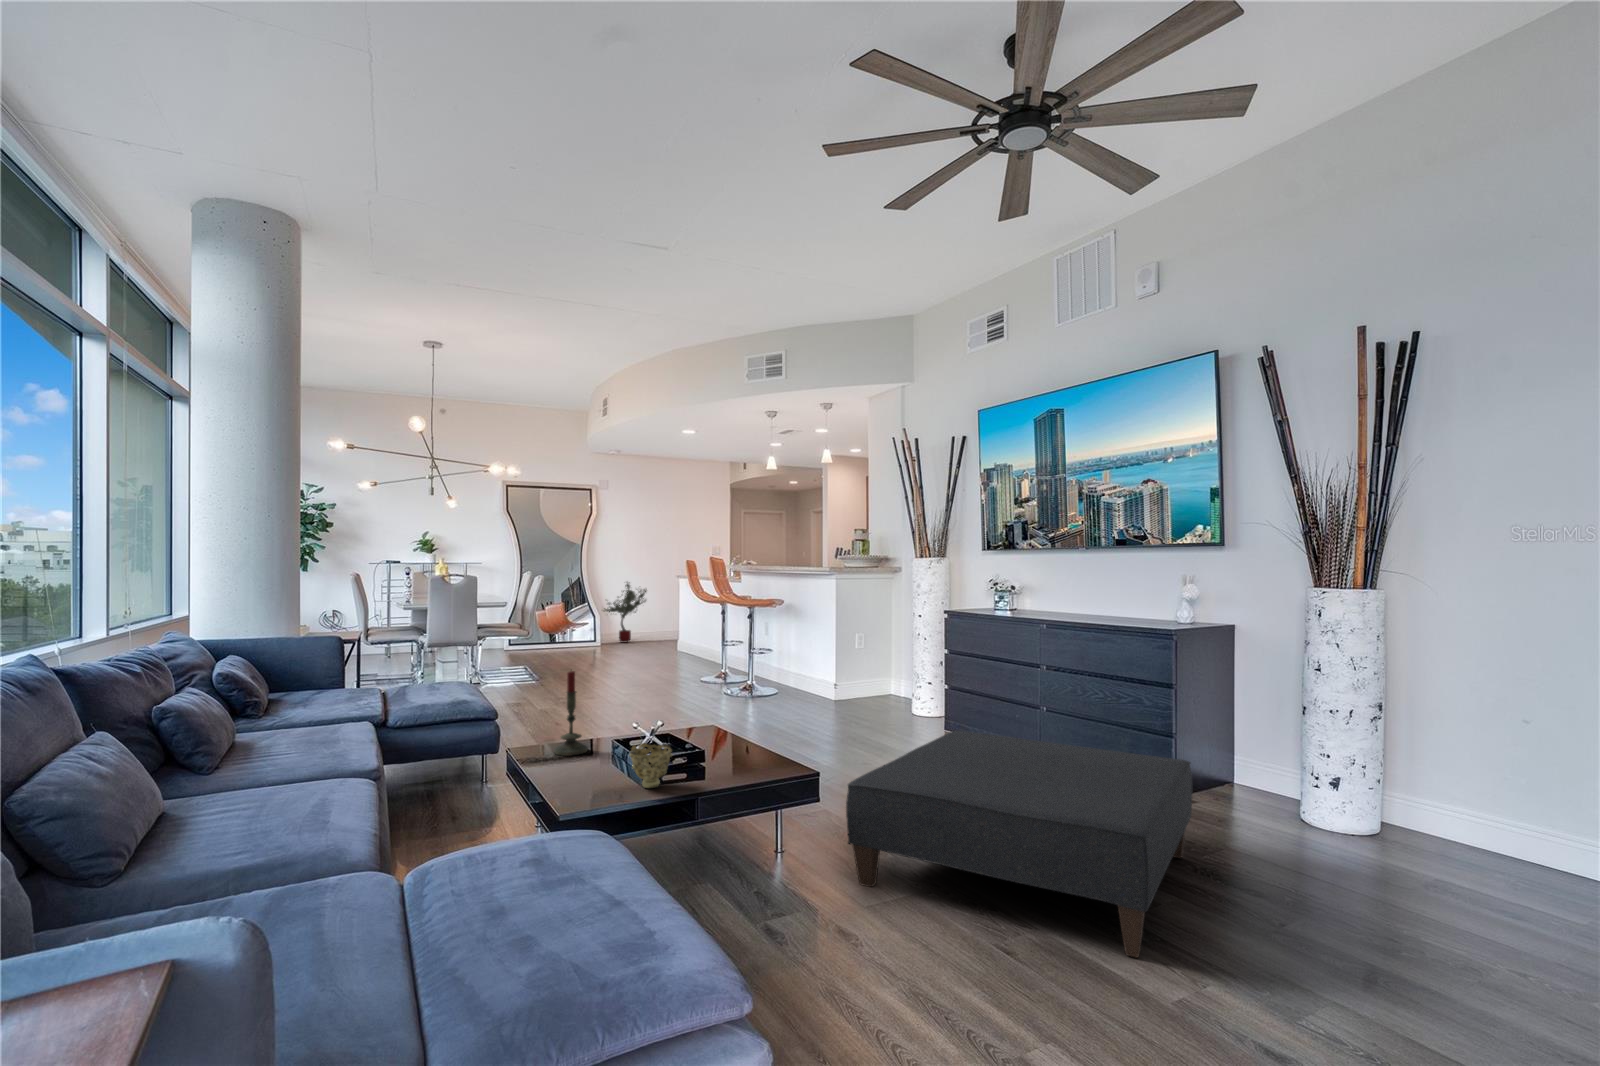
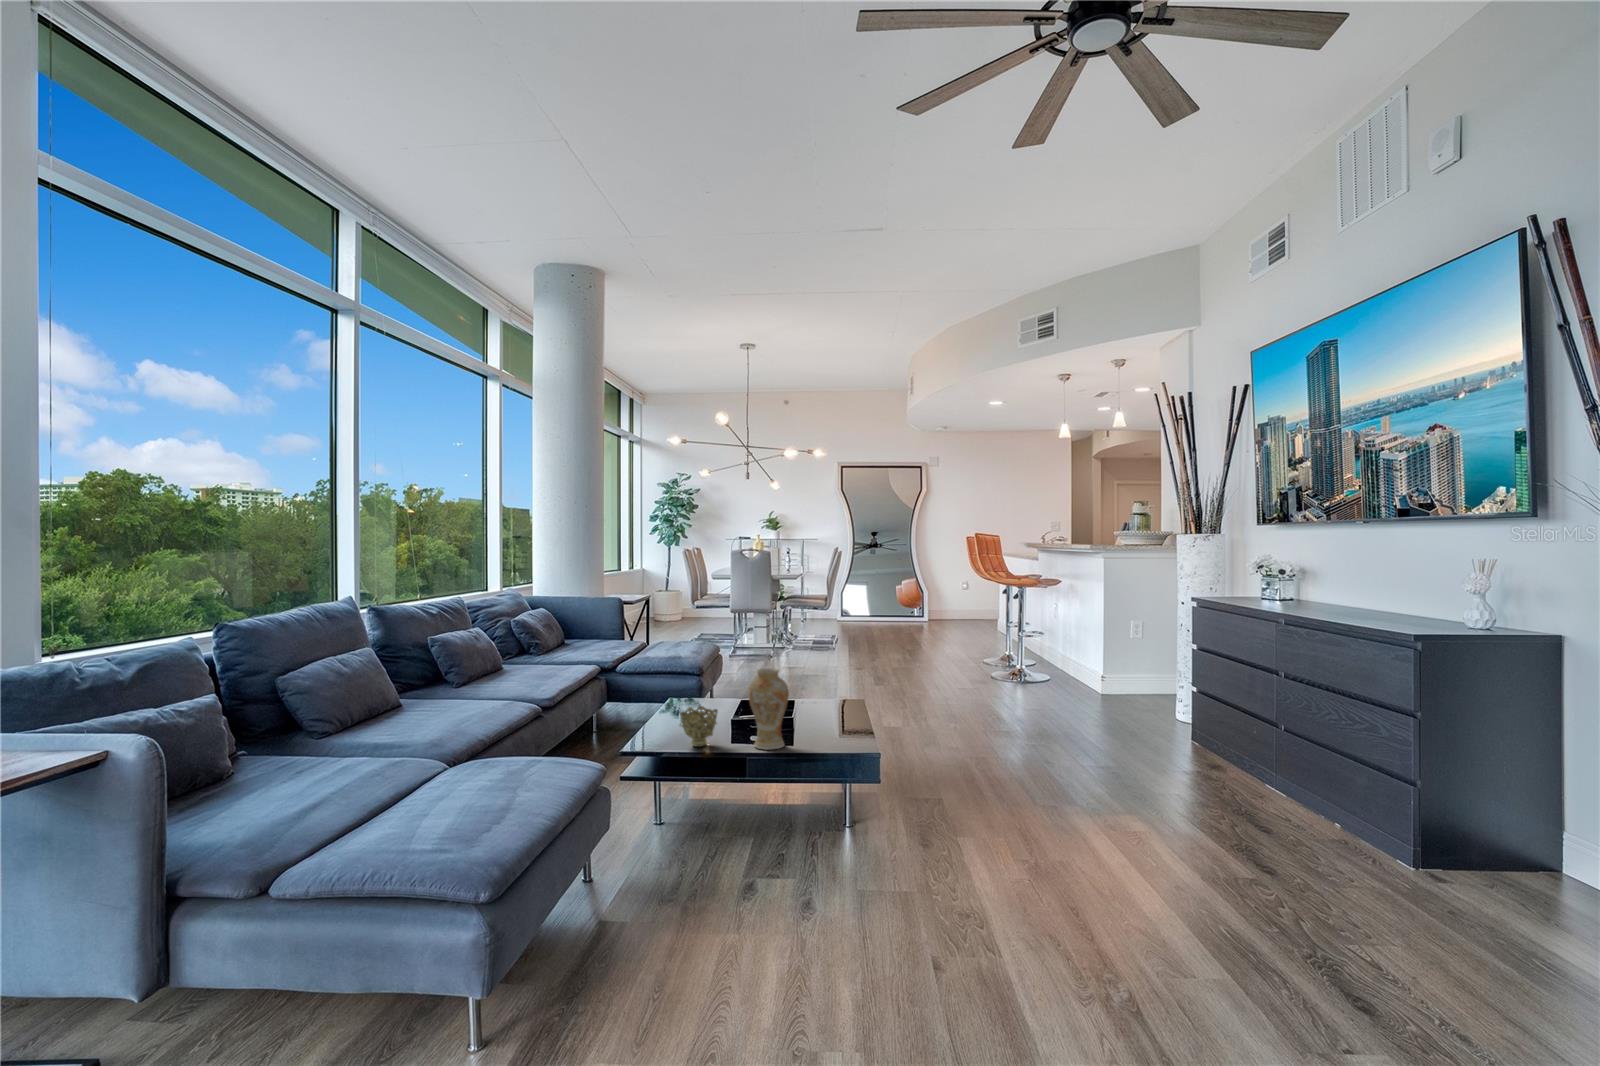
potted tree: present [604,582,647,643] -> none [928,559,978,622]
candle: present [554,671,588,756] -> none [680,637,709,714]
vase: none [703,694,745,780] -> present [748,668,789,750]
ottoman: present [846,731,1192,958] -> none [855,736,1310,1009]

